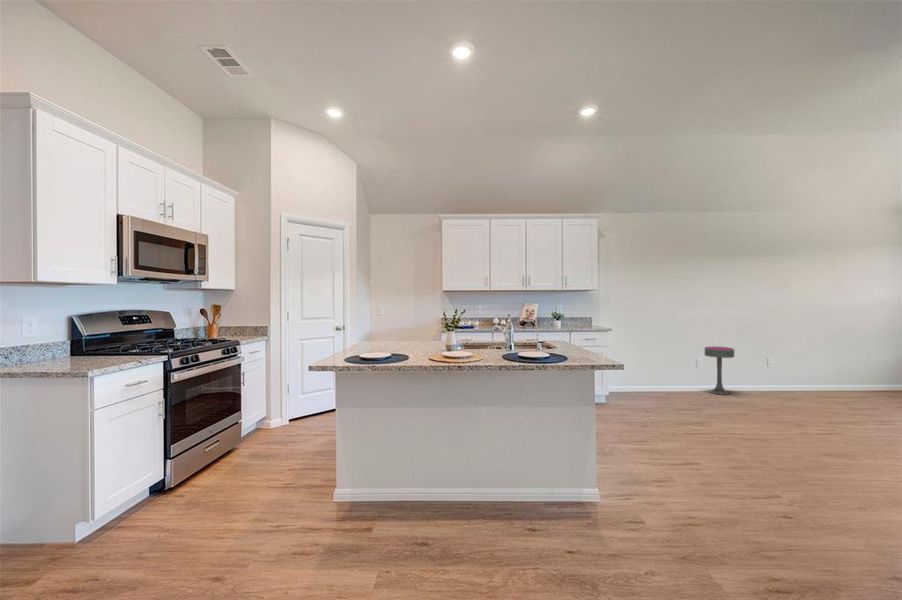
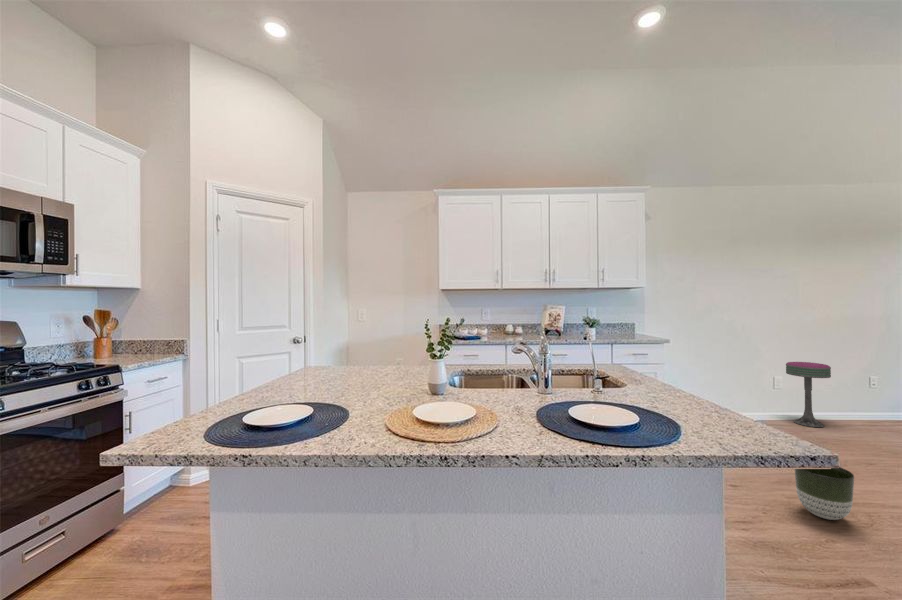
planter: none [677,404,709,439] -> present [795,467,854,520]

